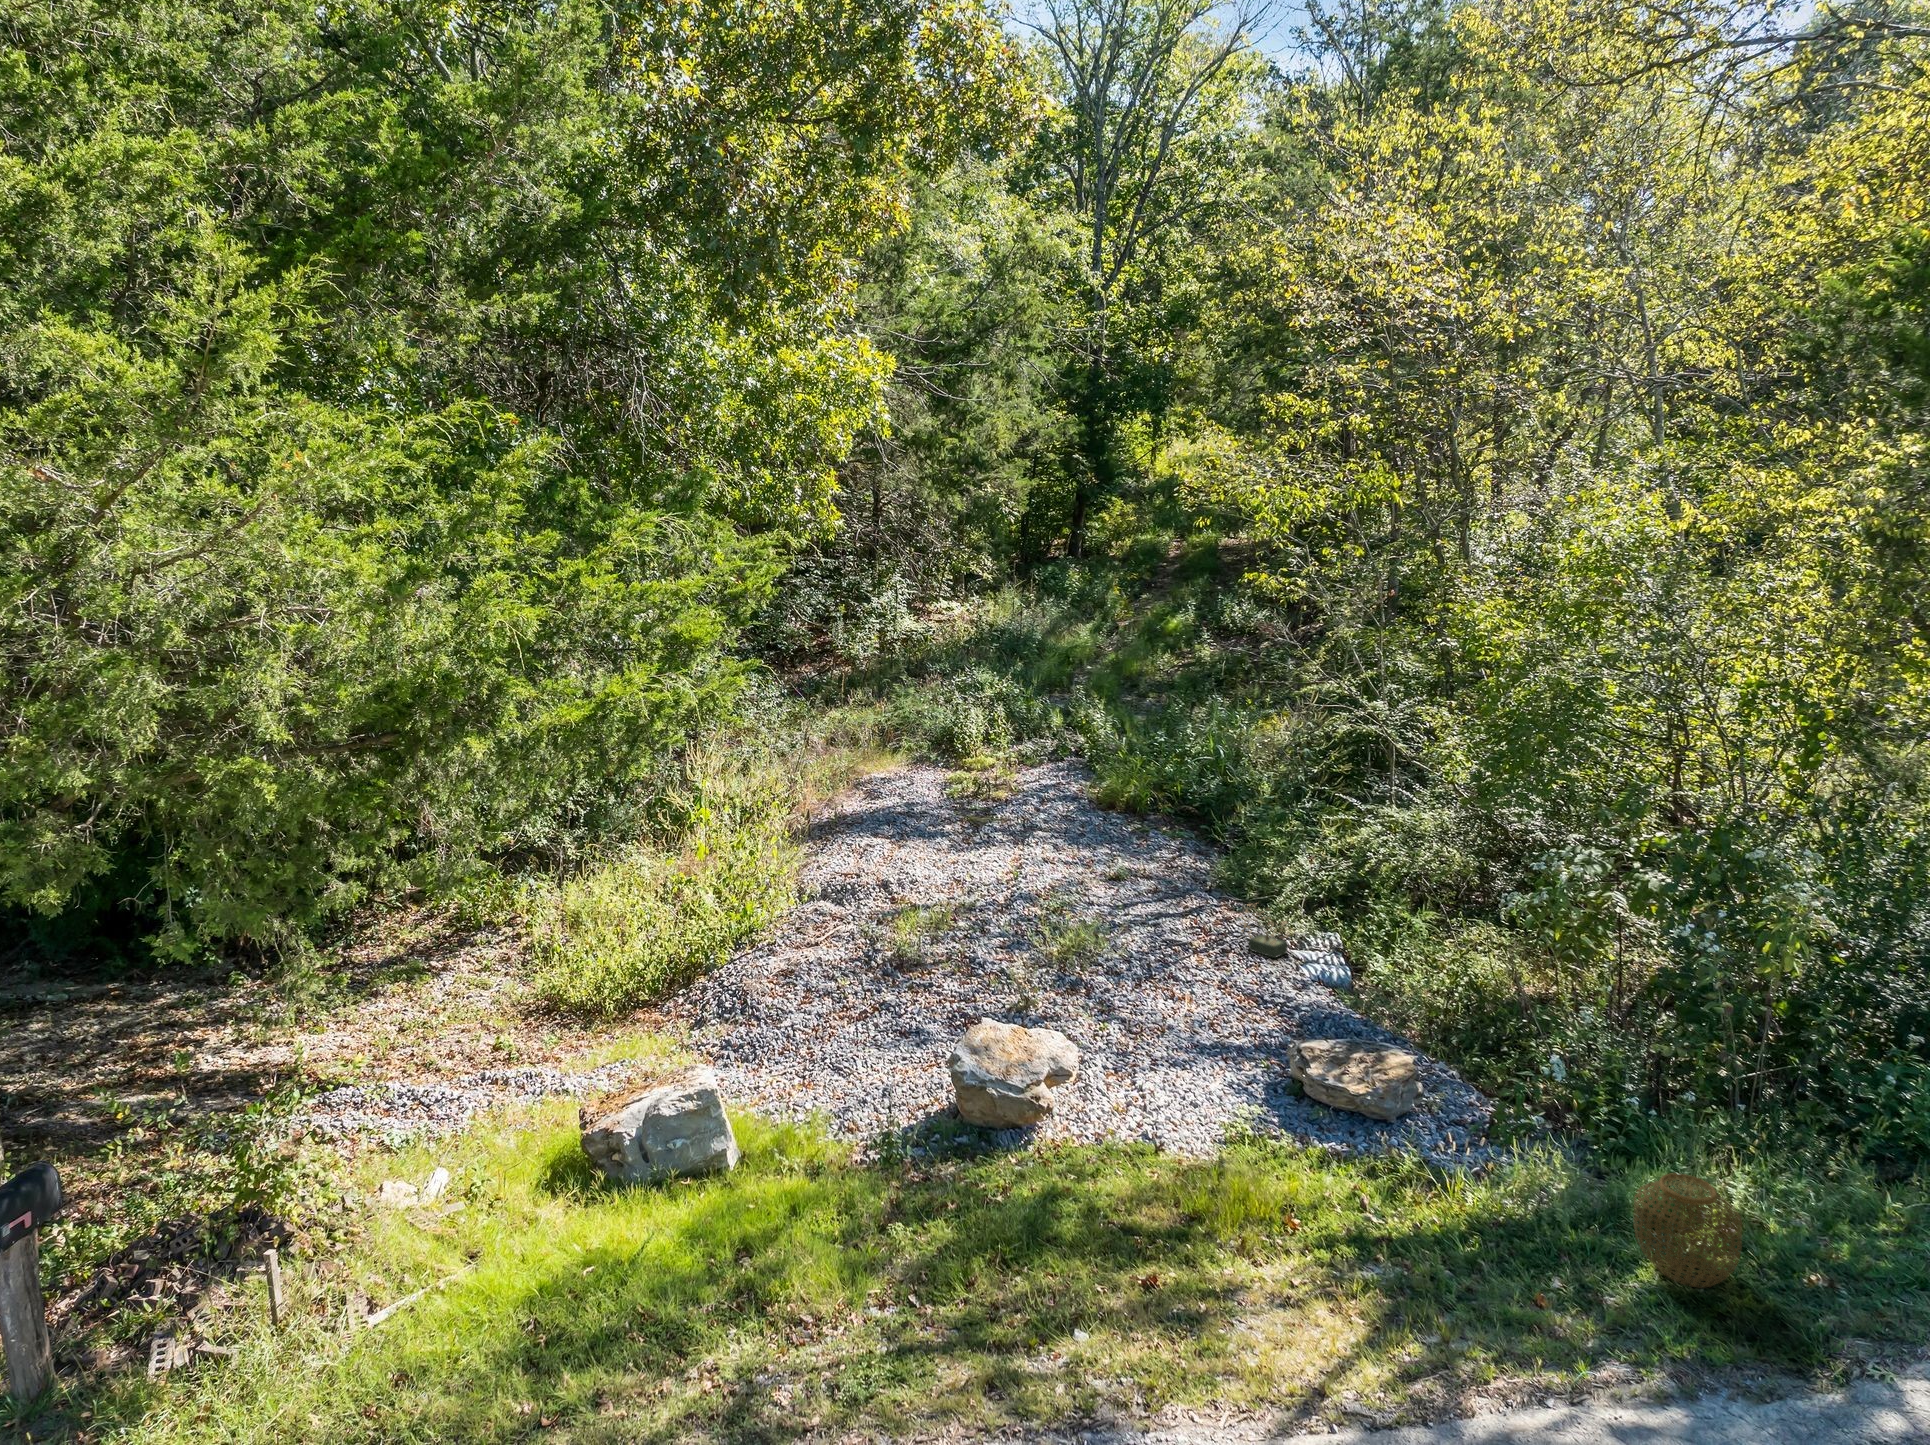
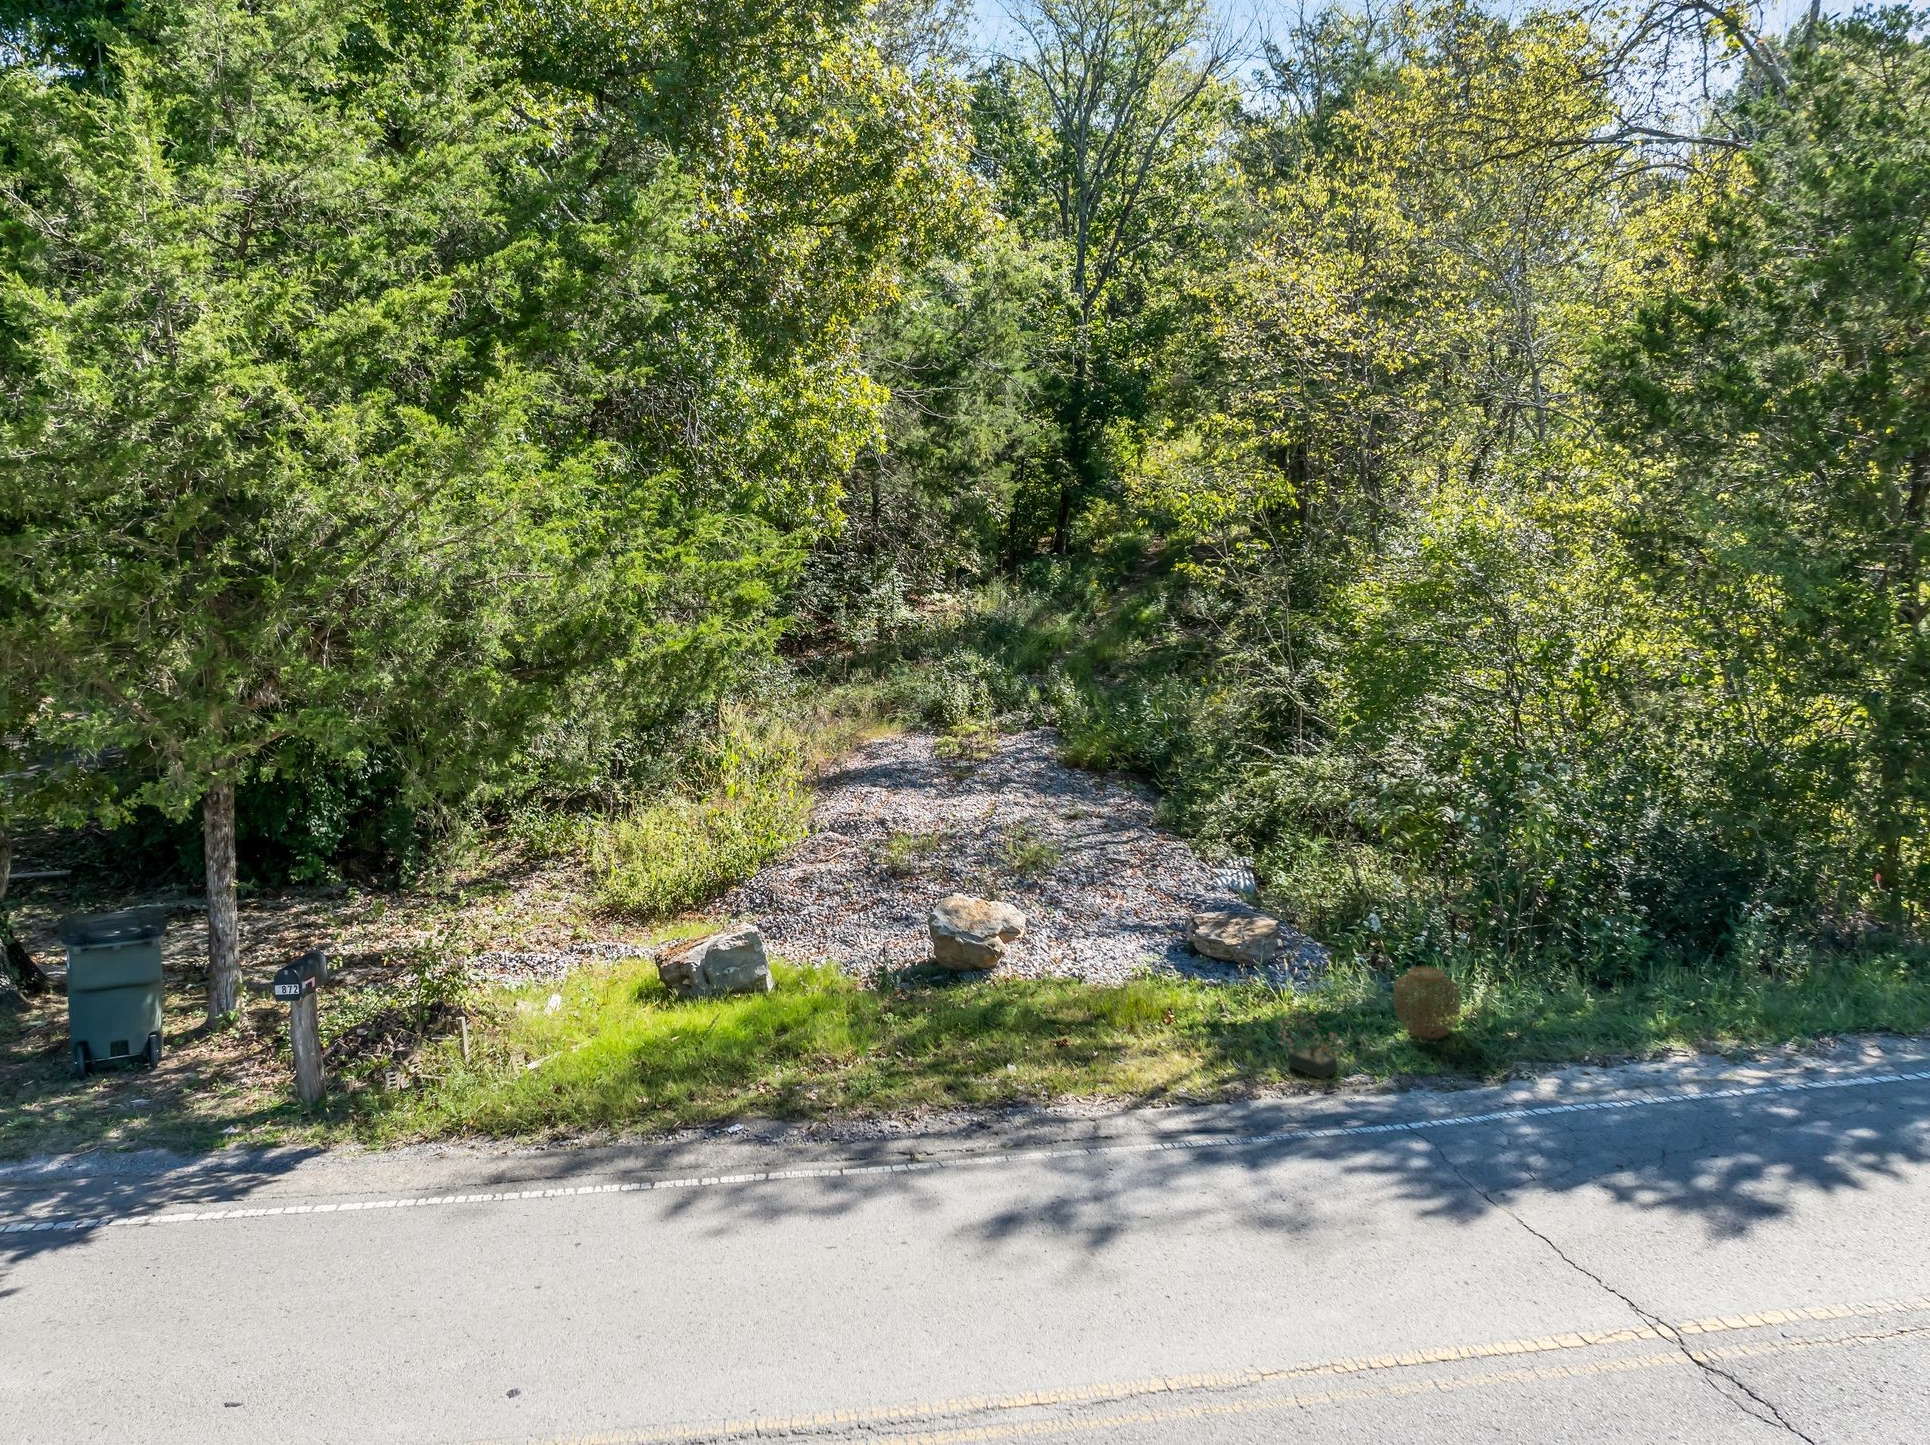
decorative plant: present [1241,903,1293,958] -> present [1278,1009,1343,1079]

